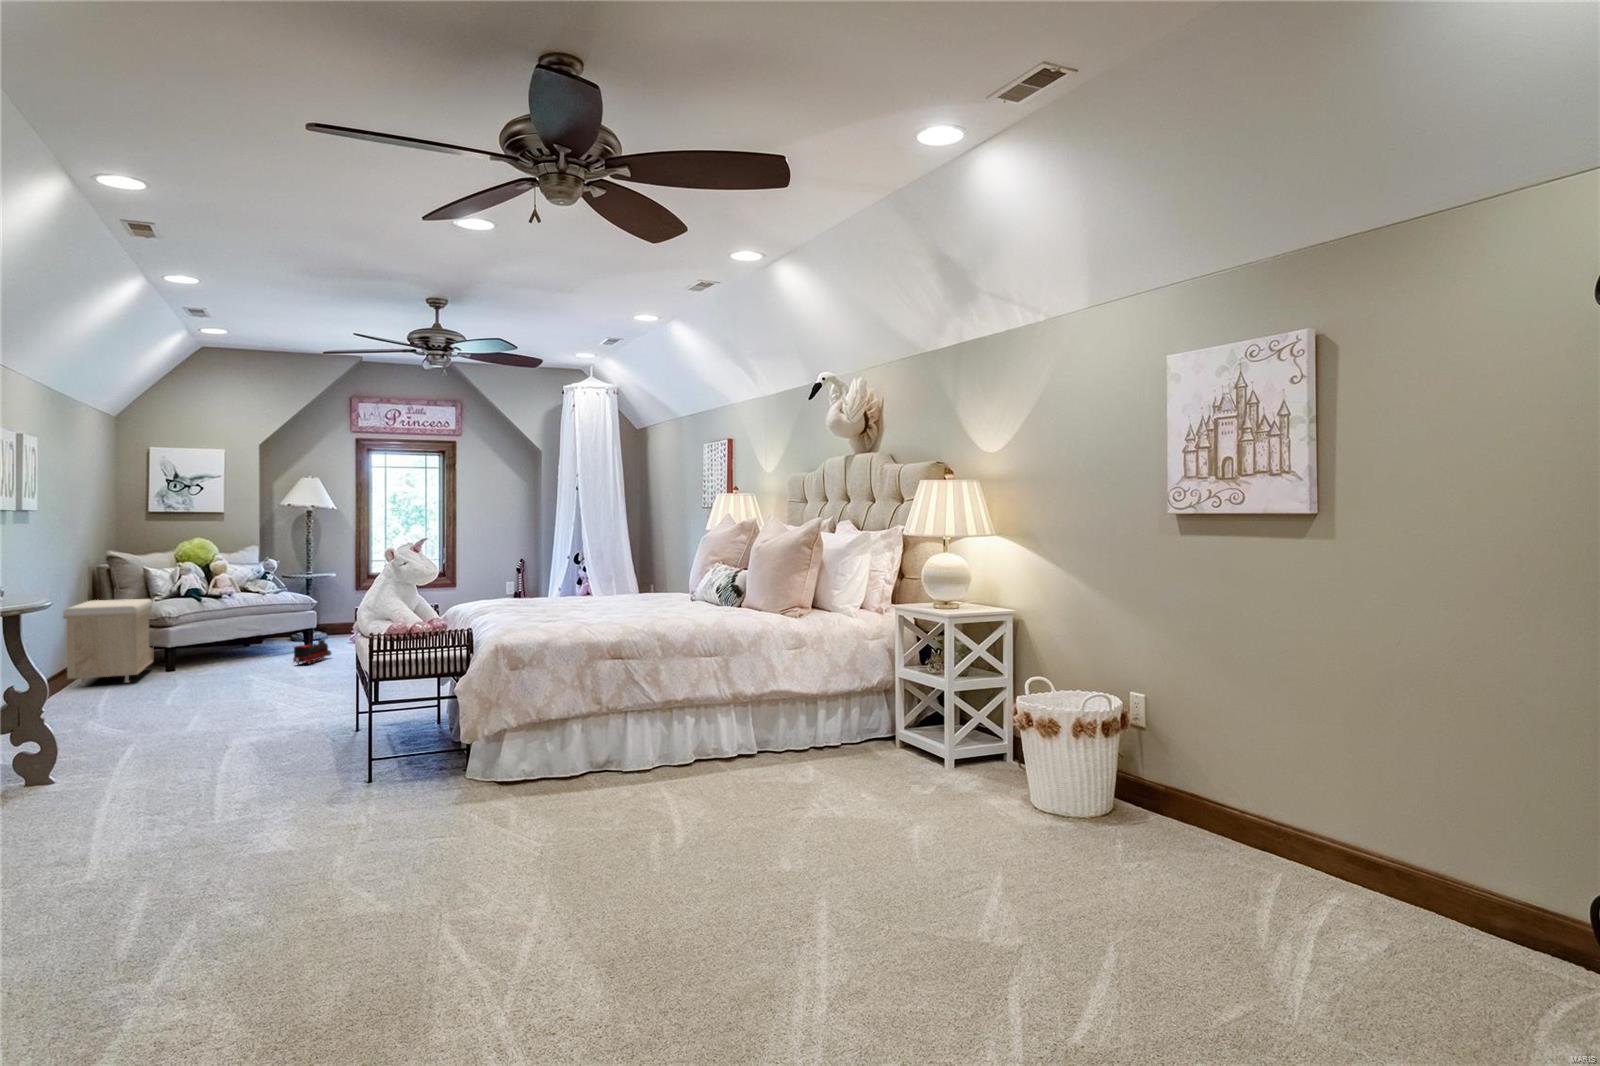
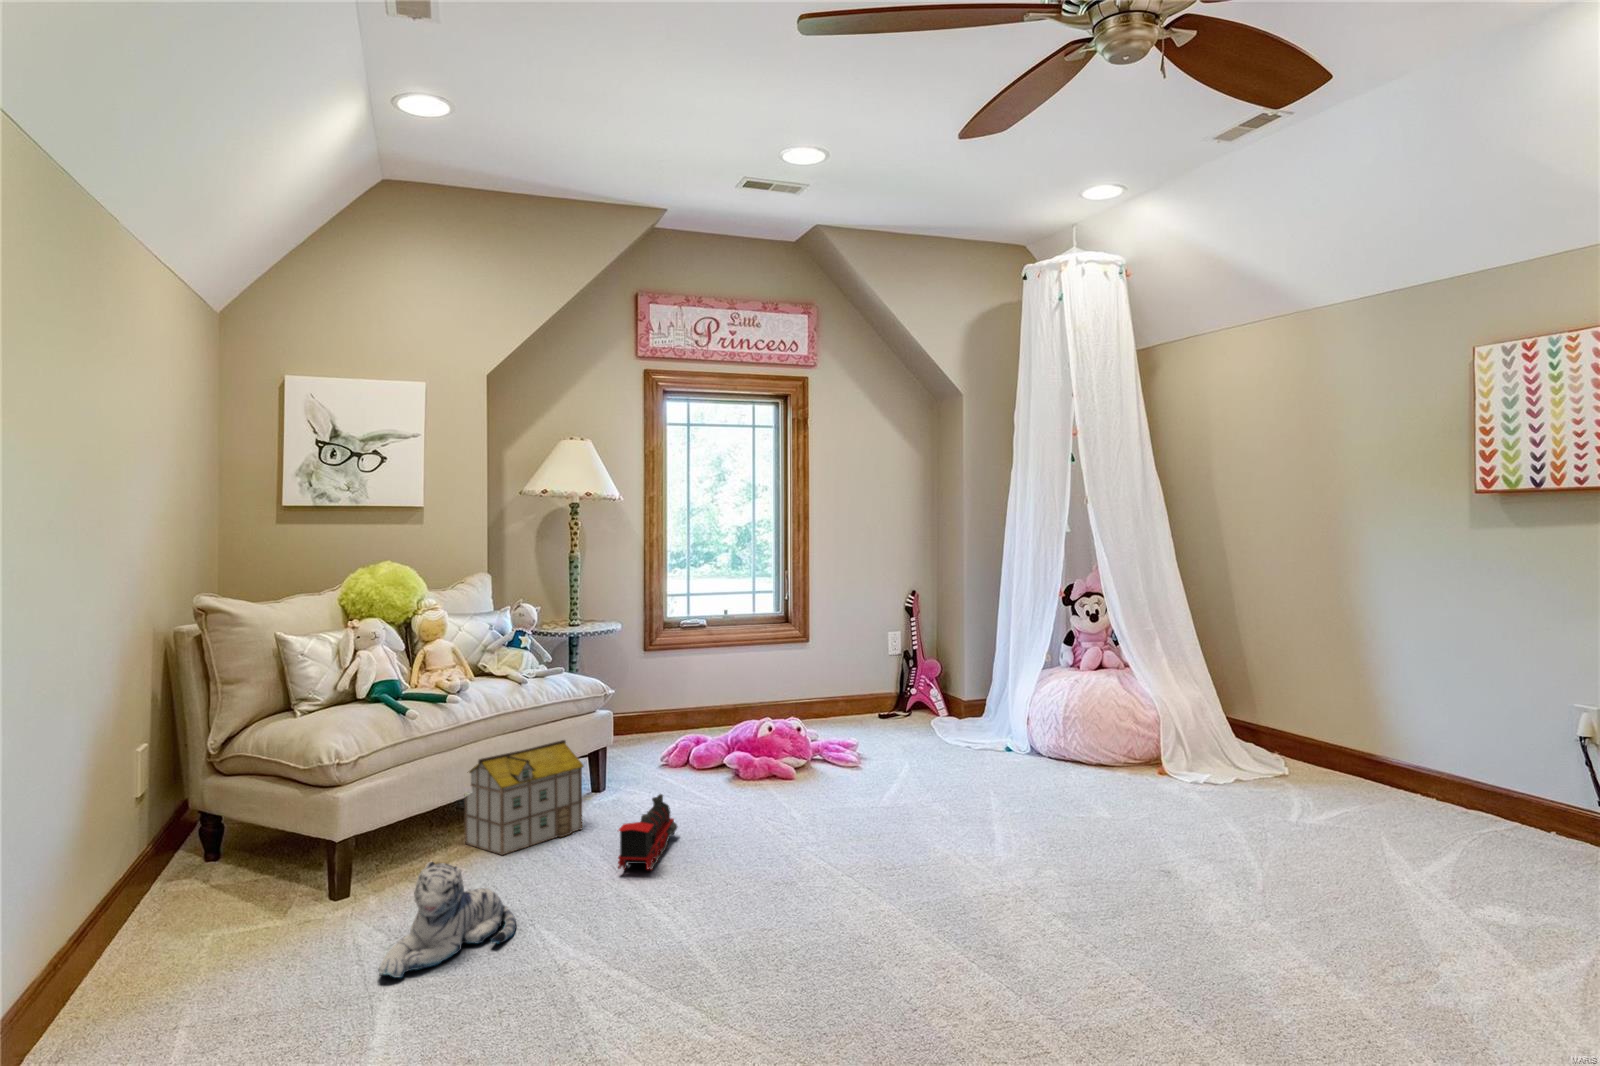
storage bench: present [63,599,153,686] -> none [60,715,299,997]
toy house: none [231,618,291,663] -> present [465,740,584,855]
plush toy: none [180,645,241,681] -> present [378,862,516,978]

